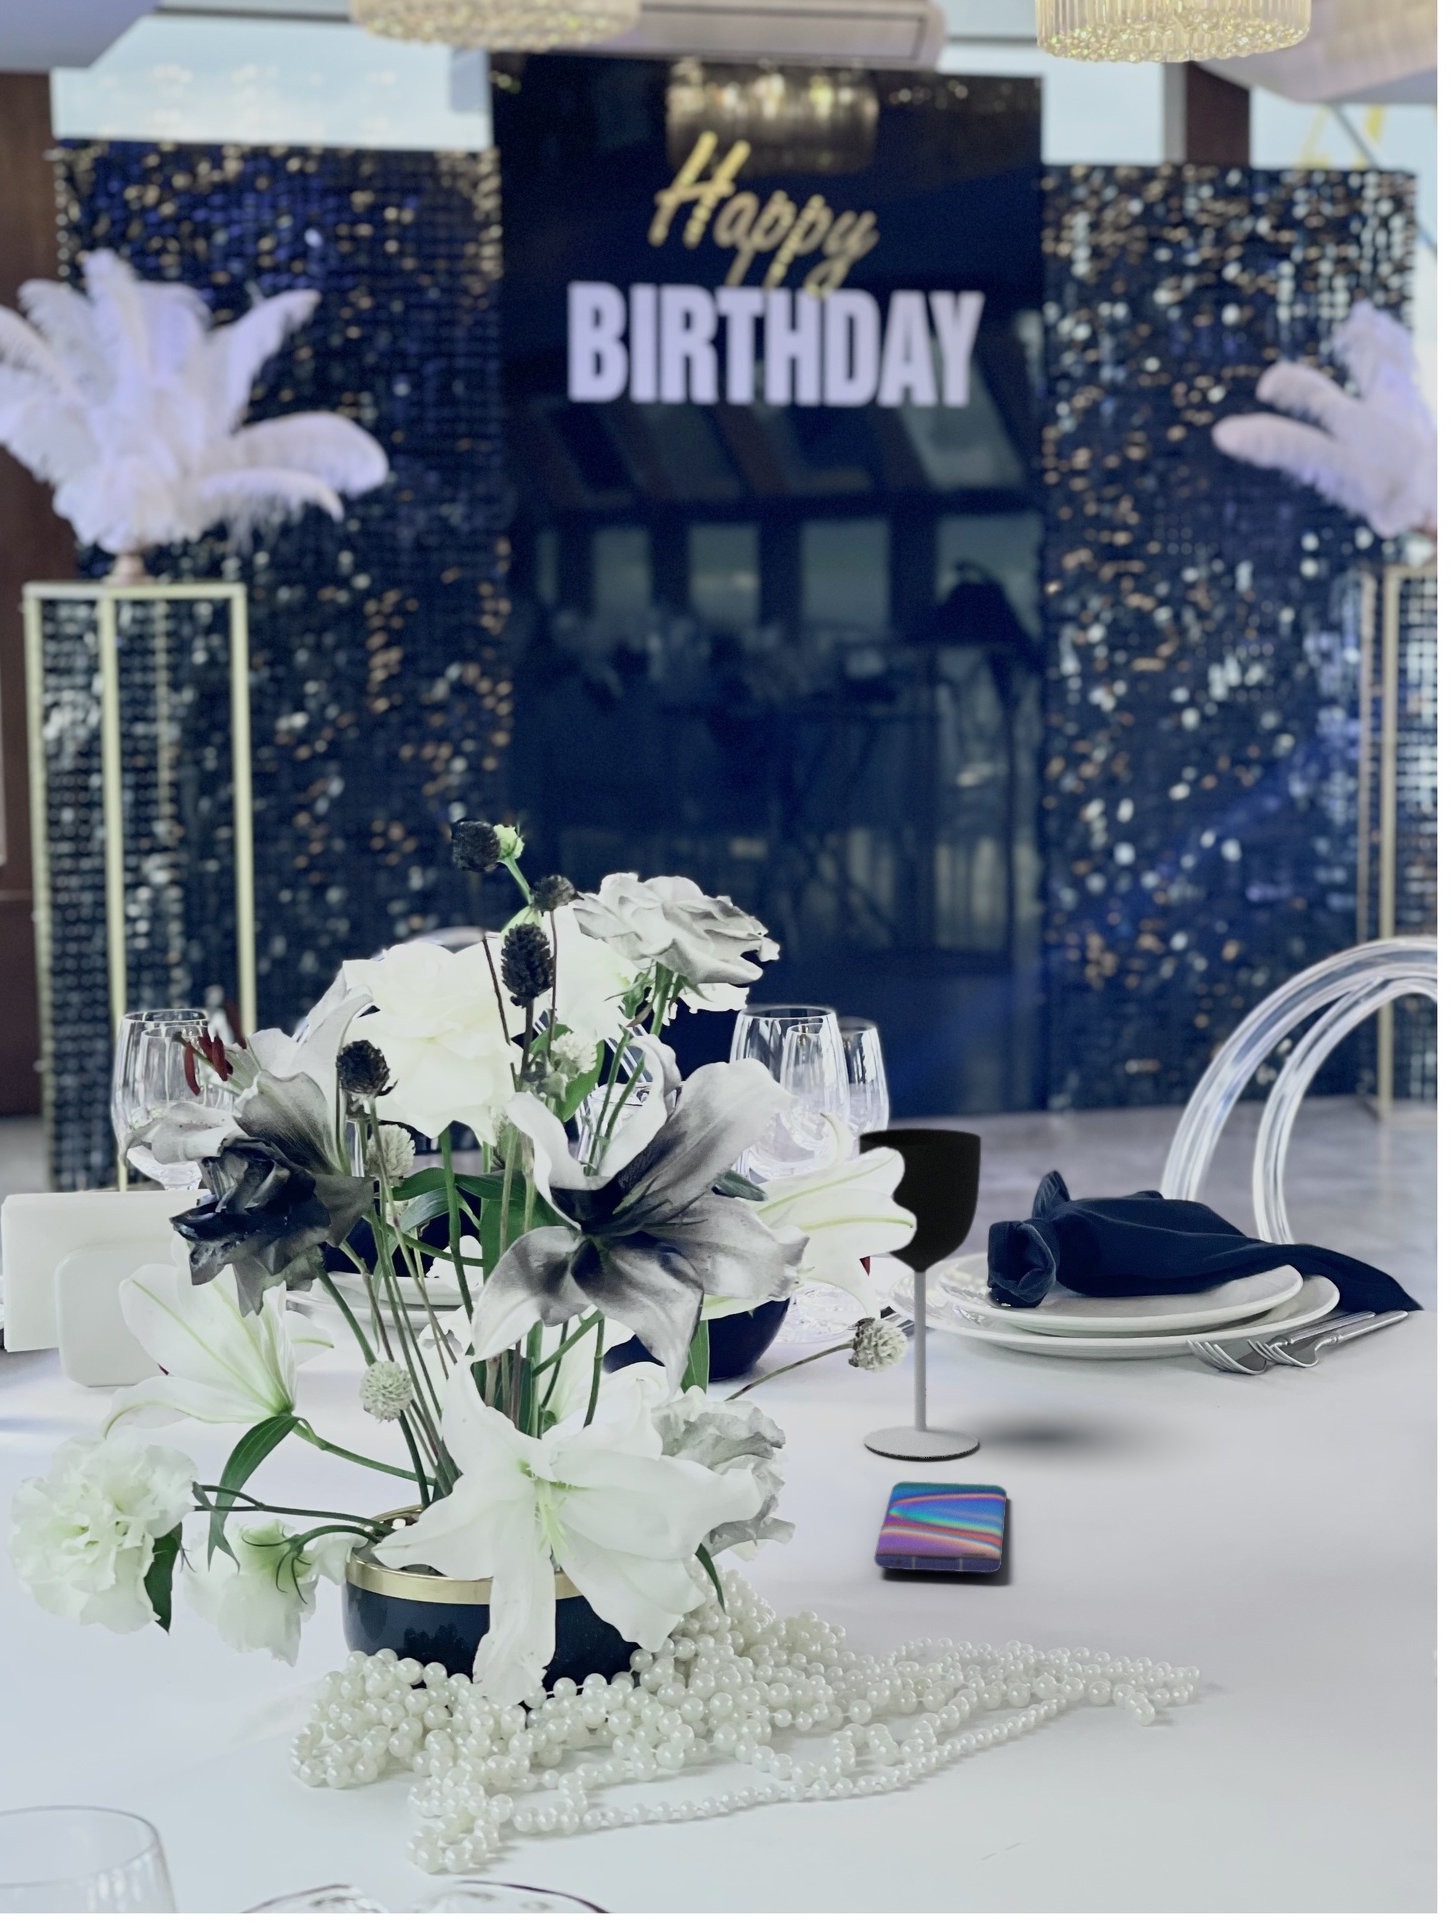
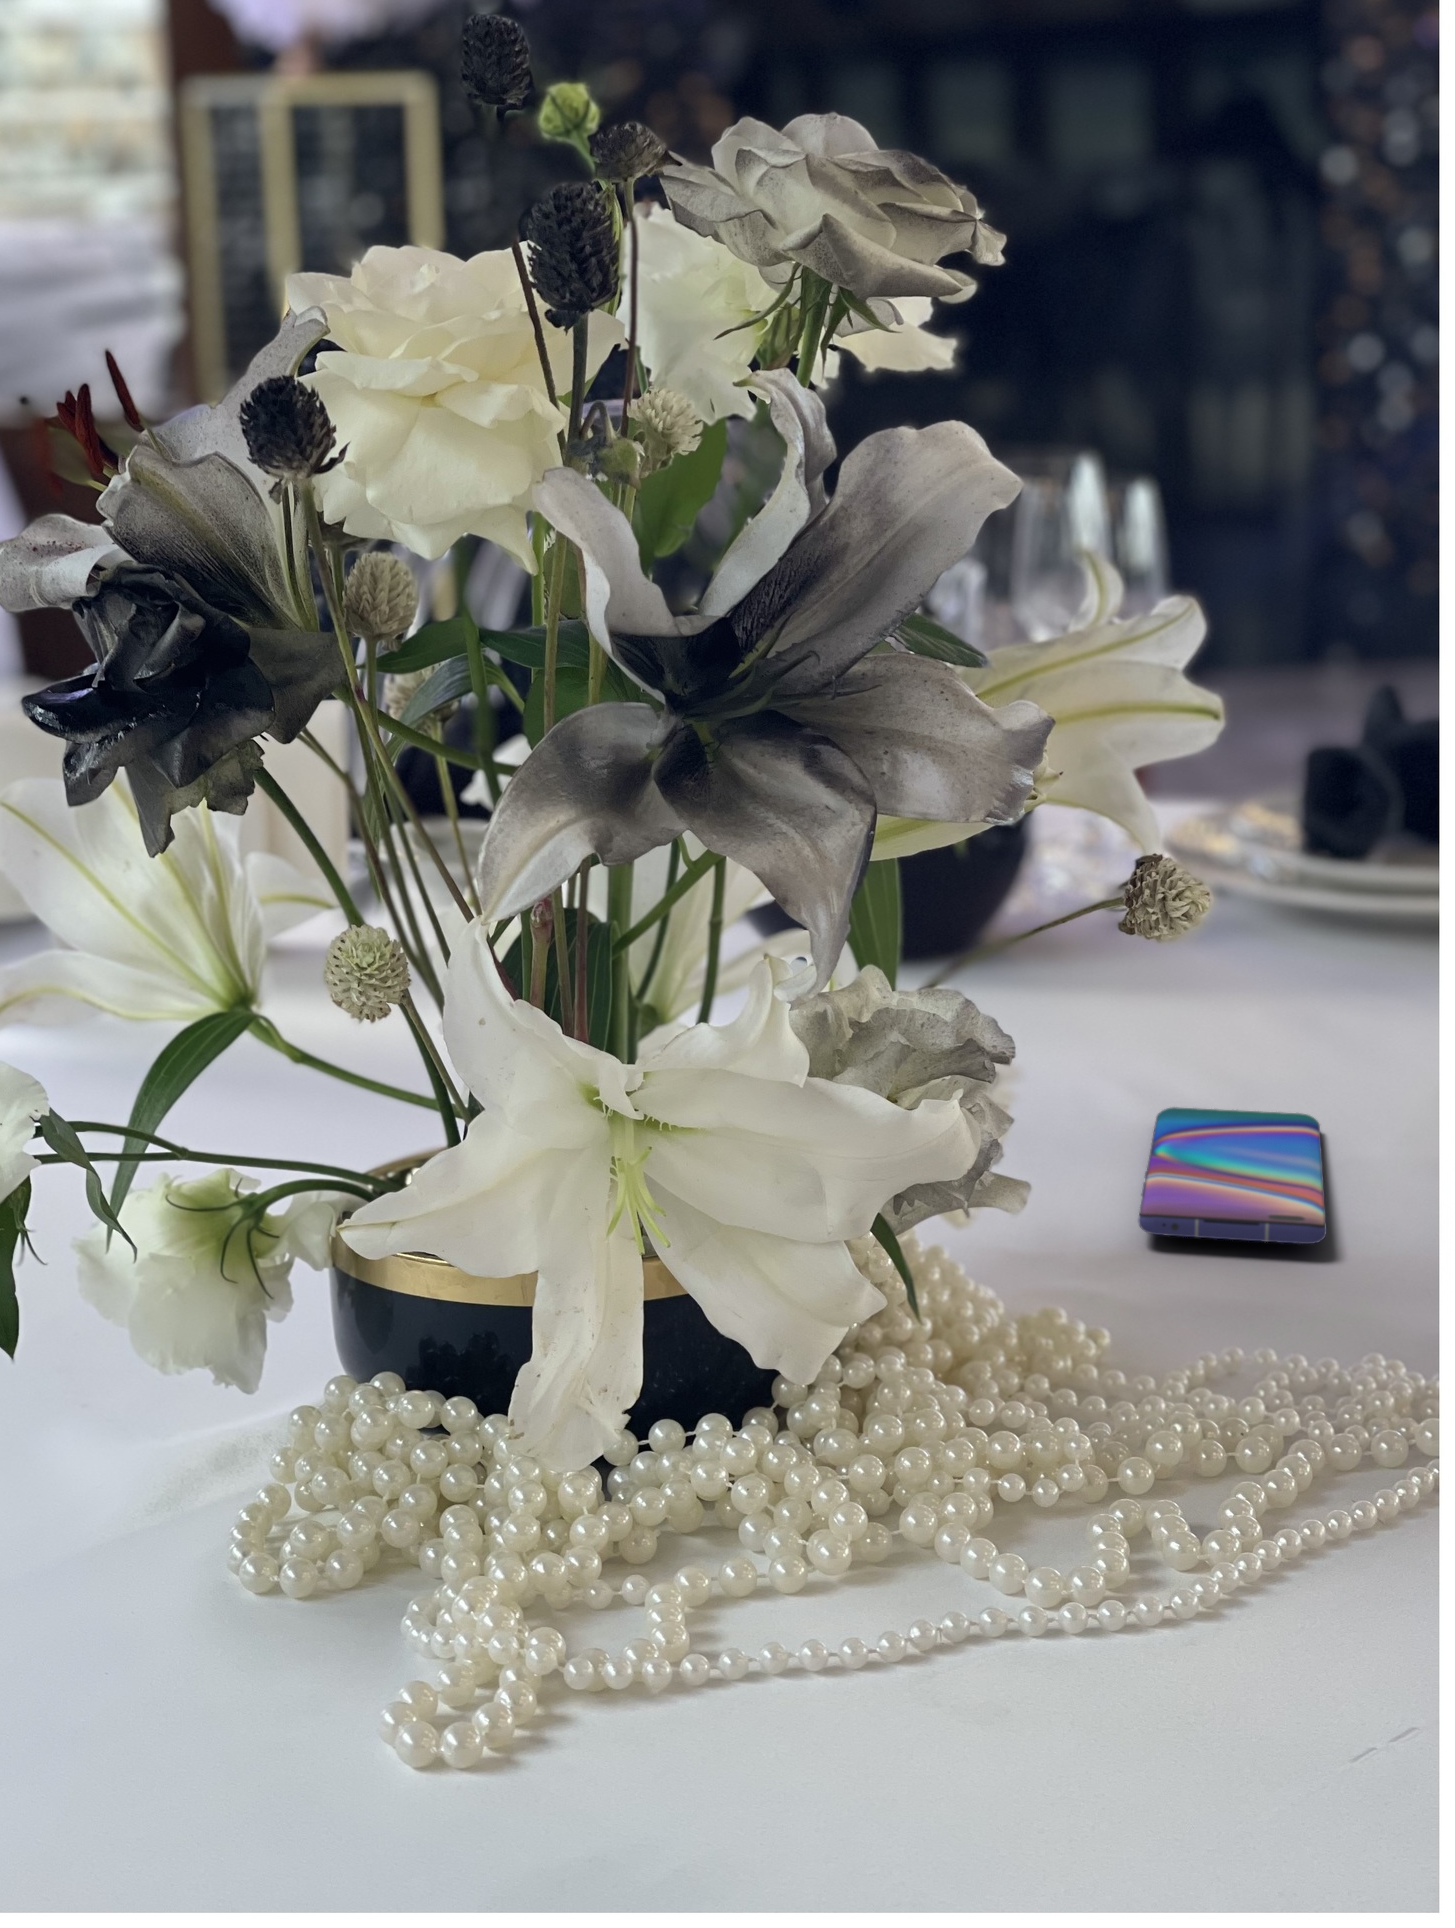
wine glass: present [859,1128,981,1457] -> none [1111,627,1289,1073]

